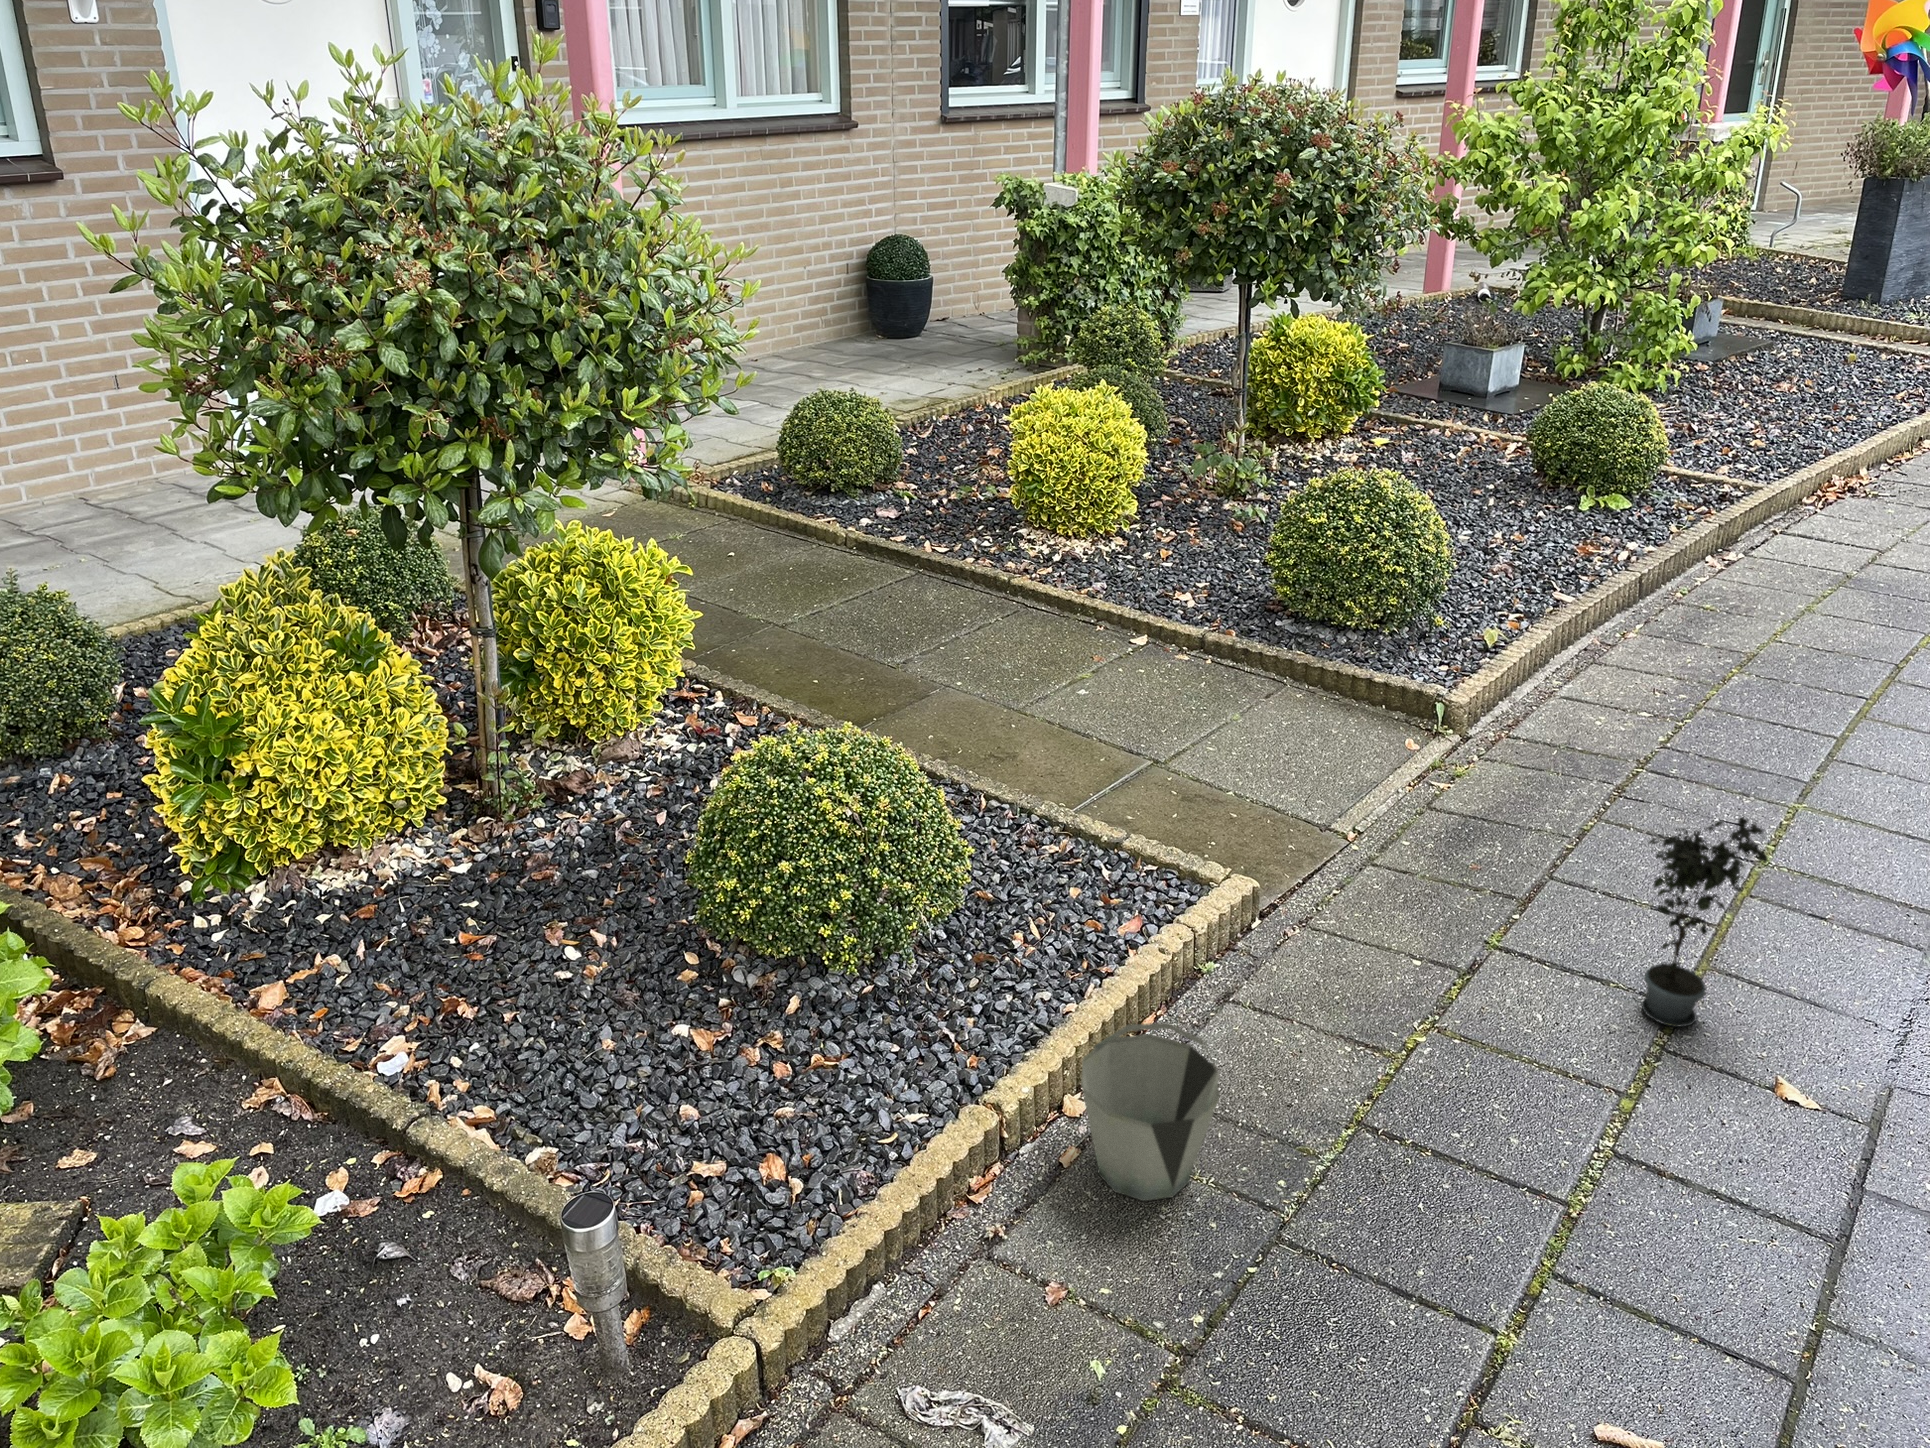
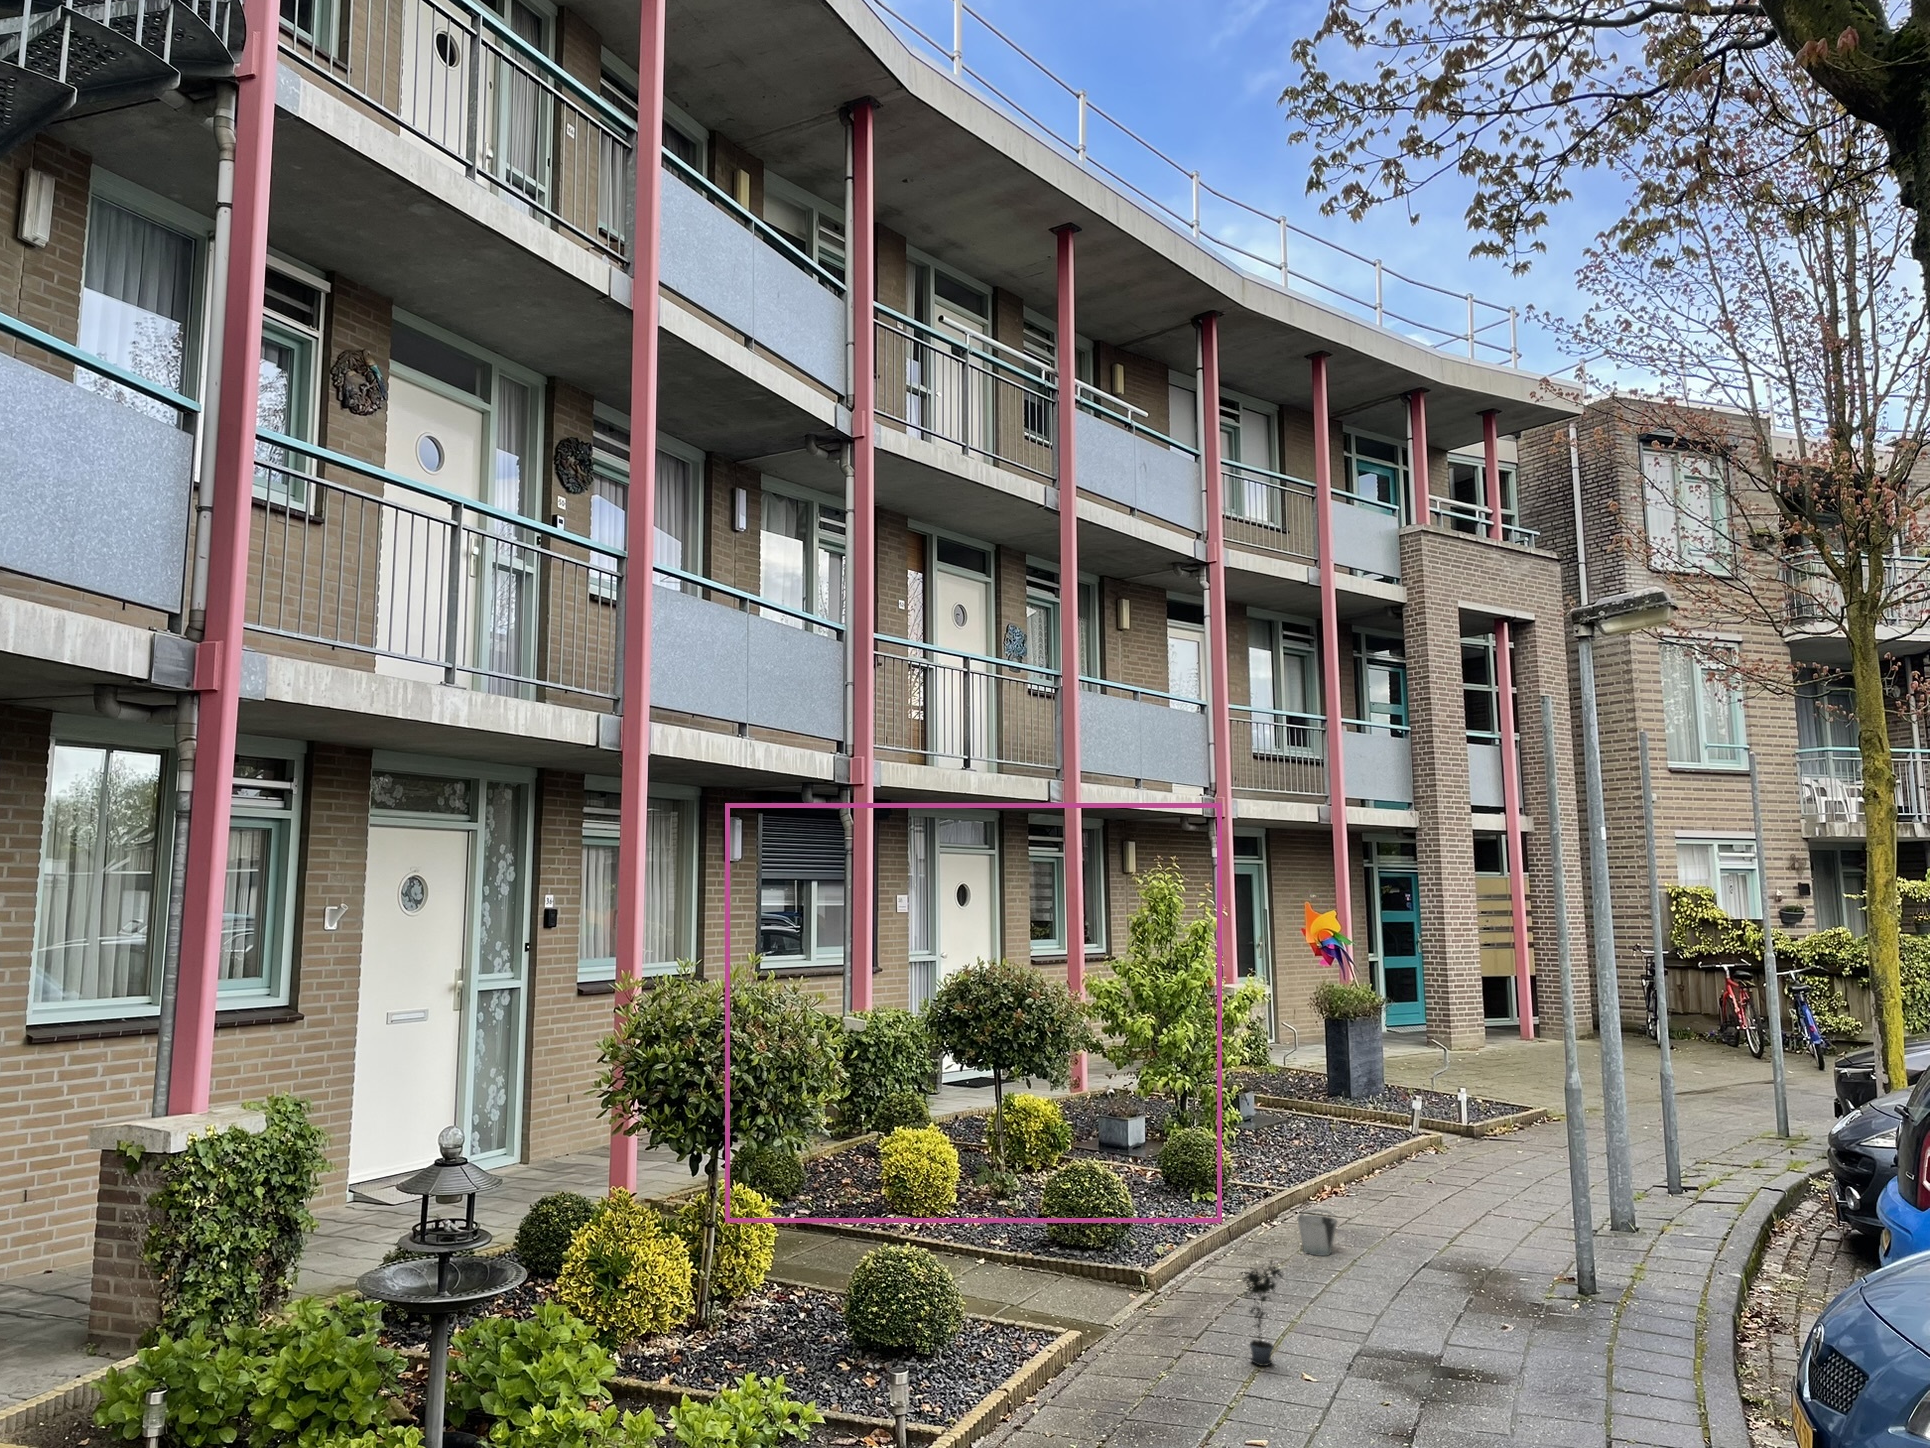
bucket: present [1081,1023,1220,1201] -> present [1297,1209,1337,1256]

